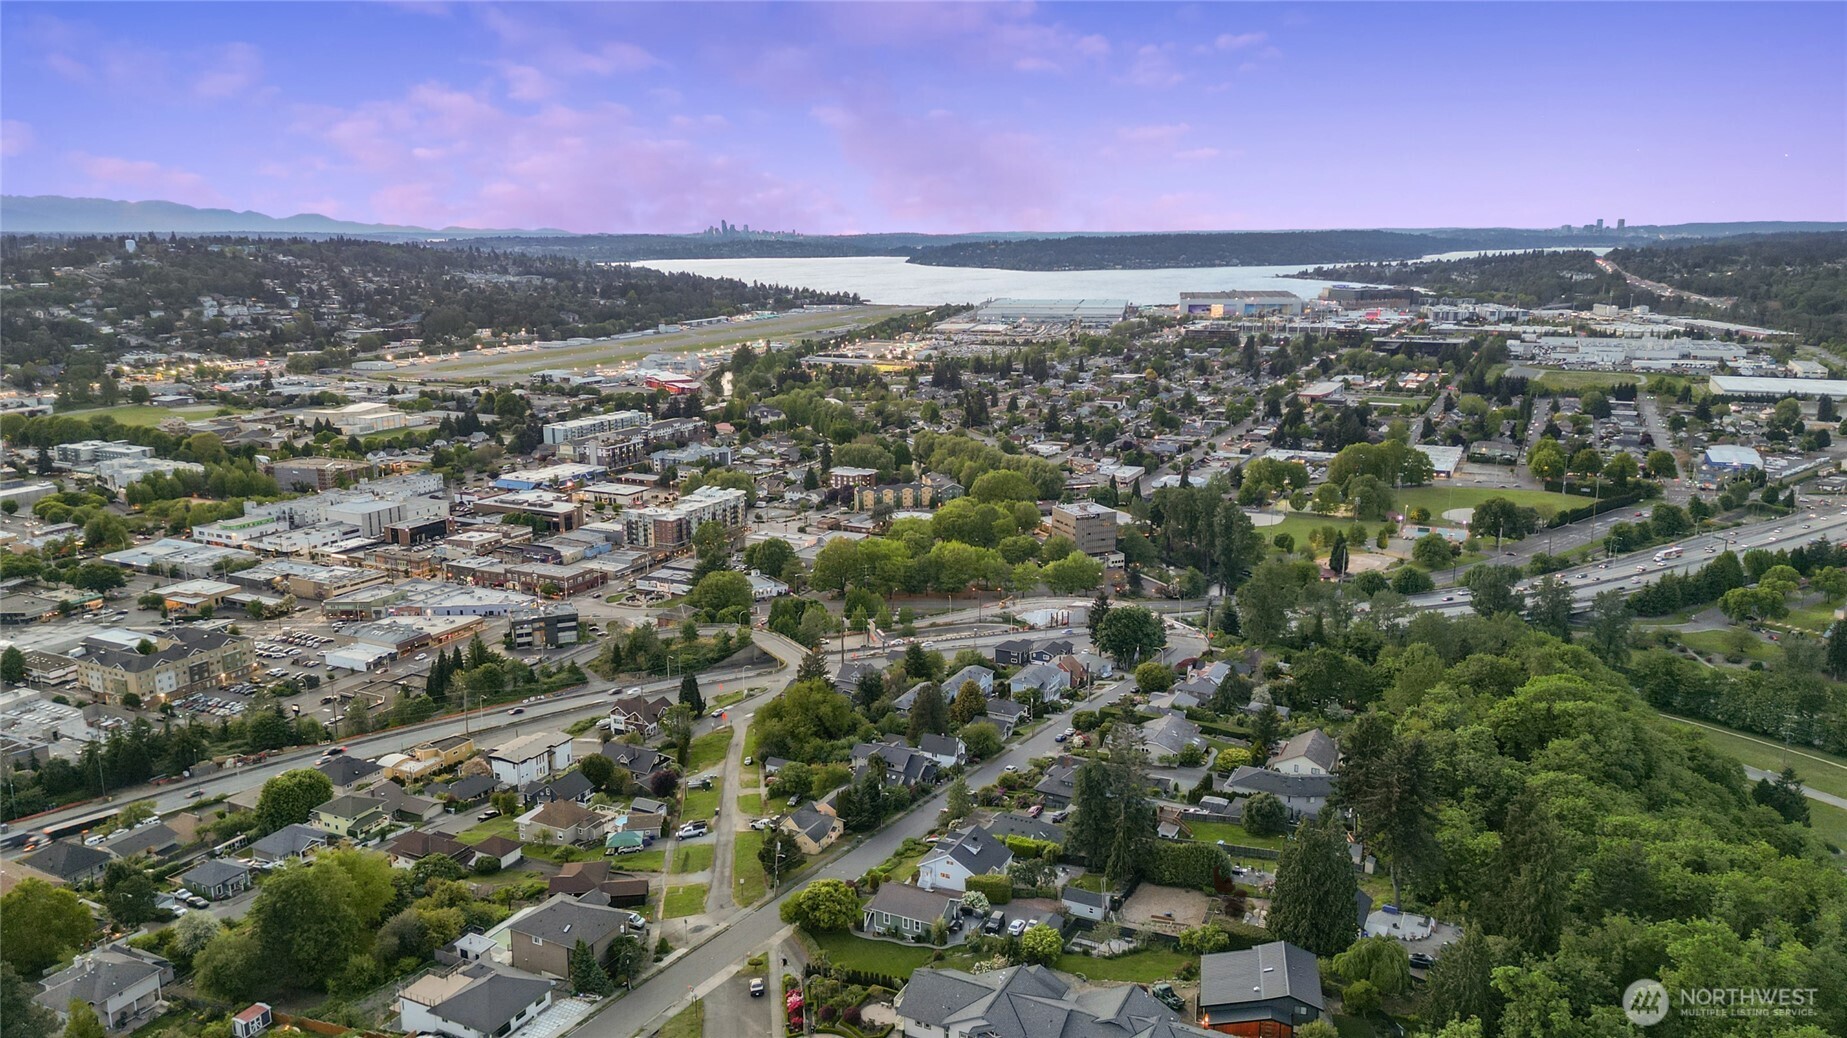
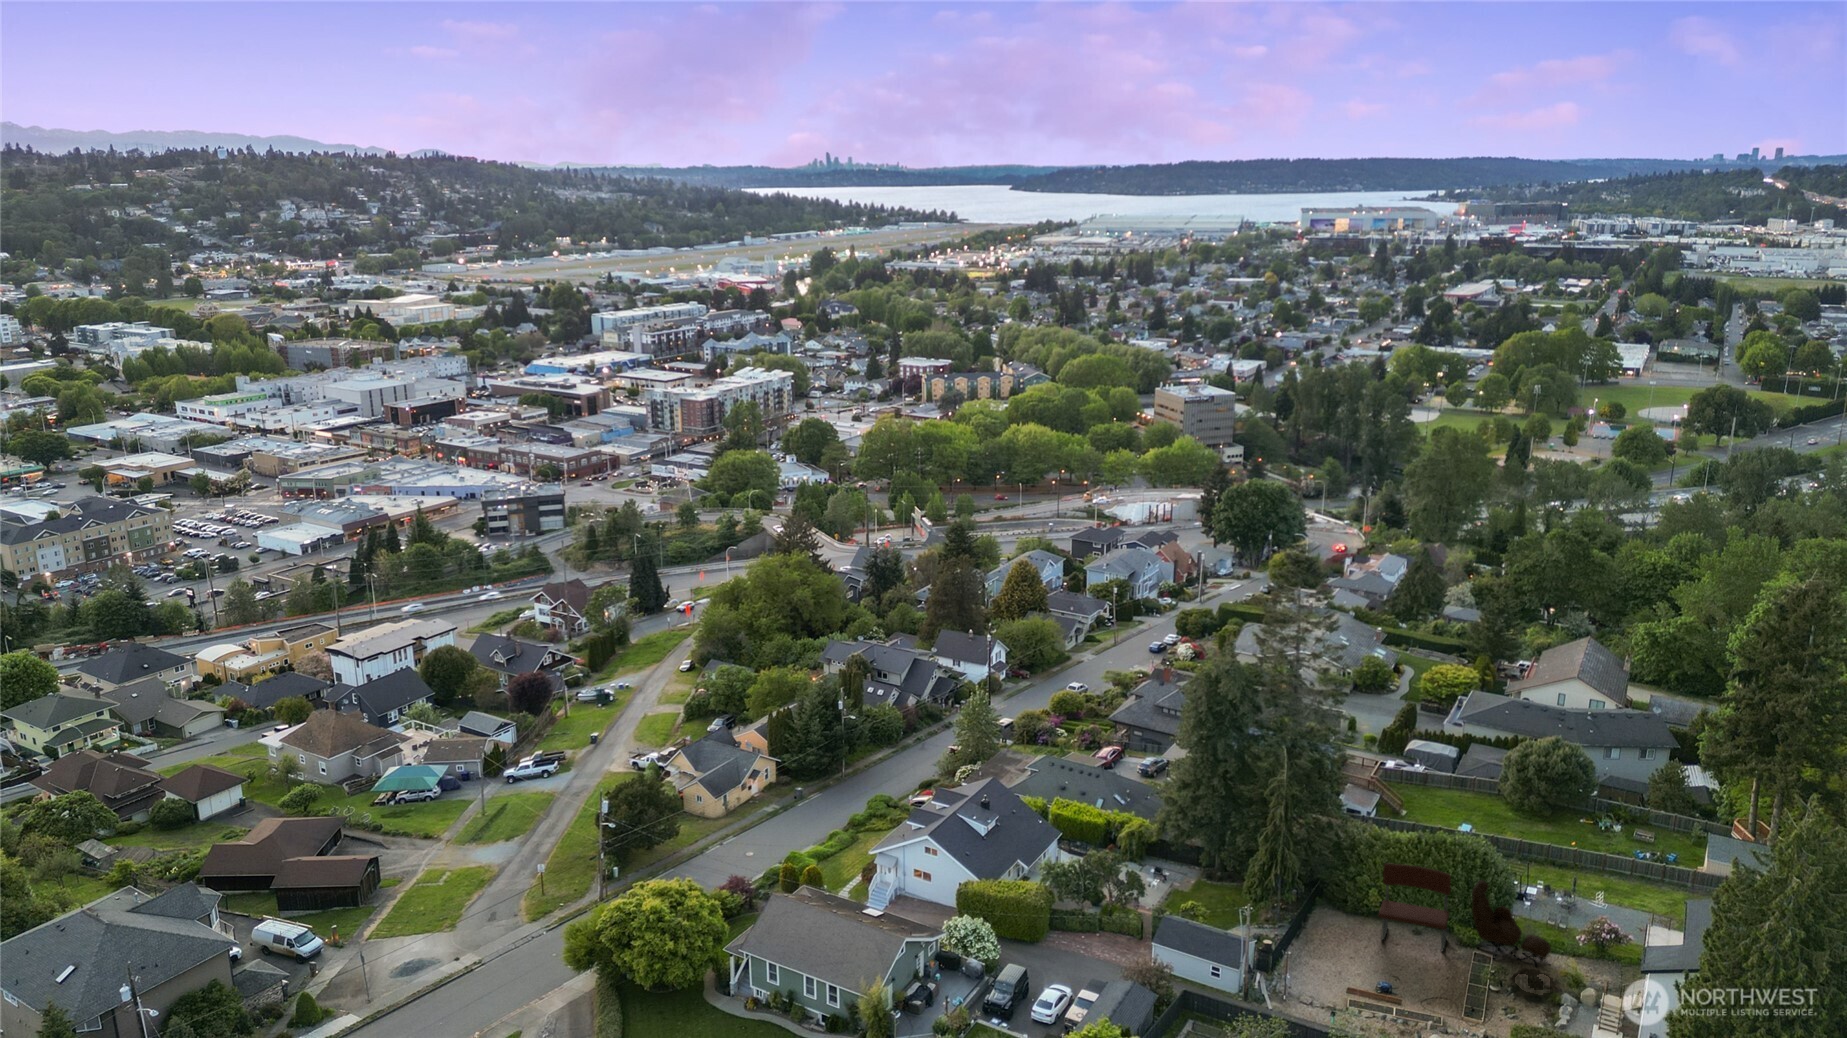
bench: none [1171,859,1204,899] -> present [1378,863,1451,951]

